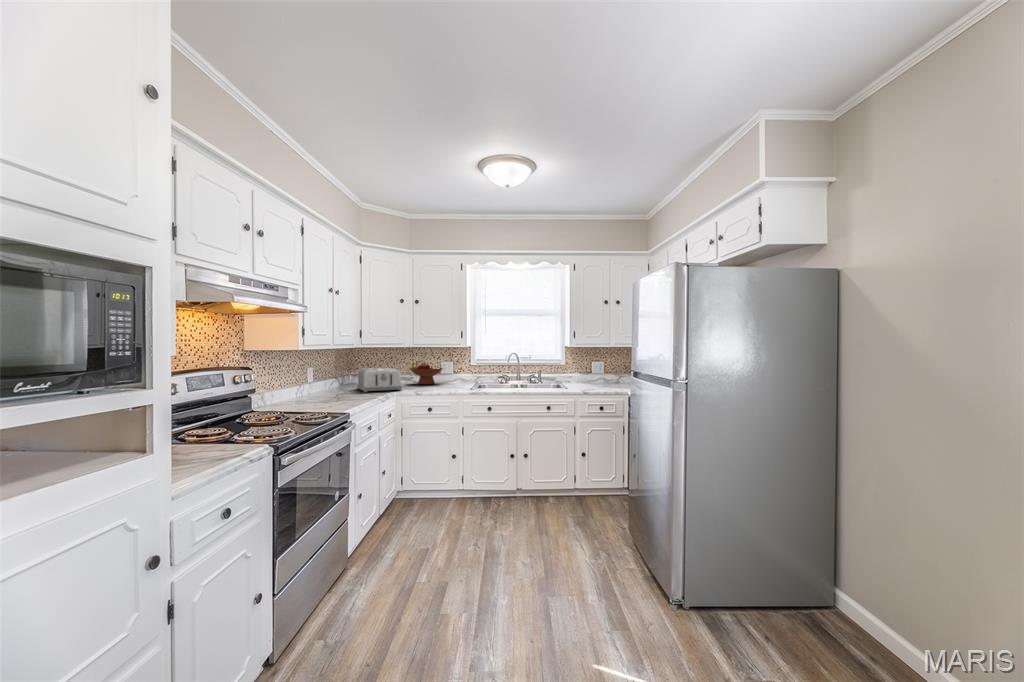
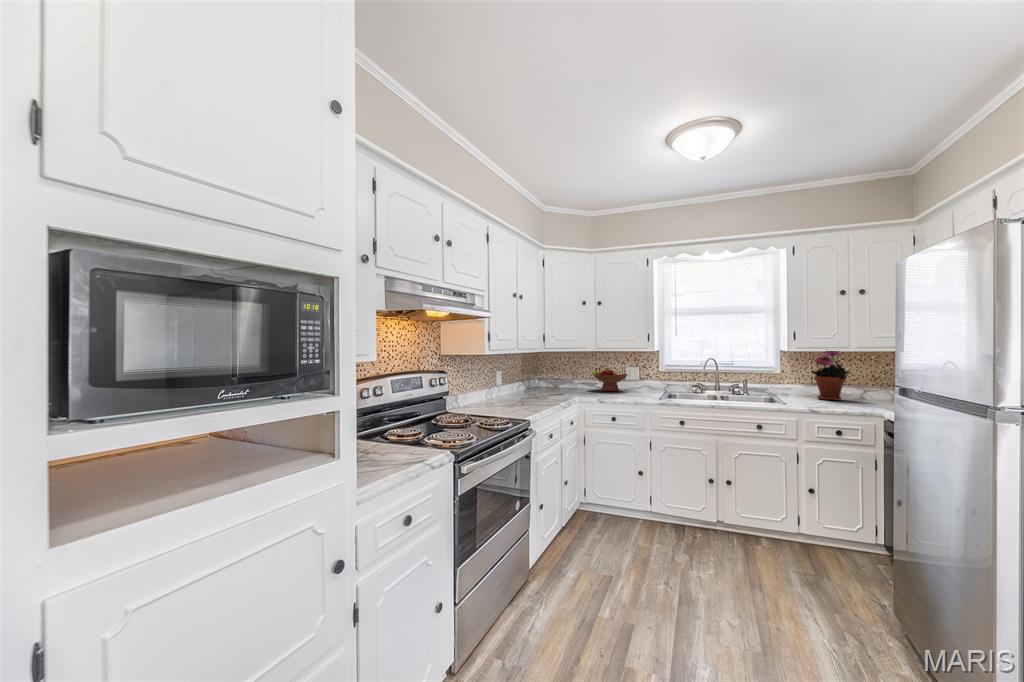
potted plant: none [585,343,610,384] -> present [811,351,849,400]
toaster: present [357,368,402,392] -> none [540,373,584,398]

